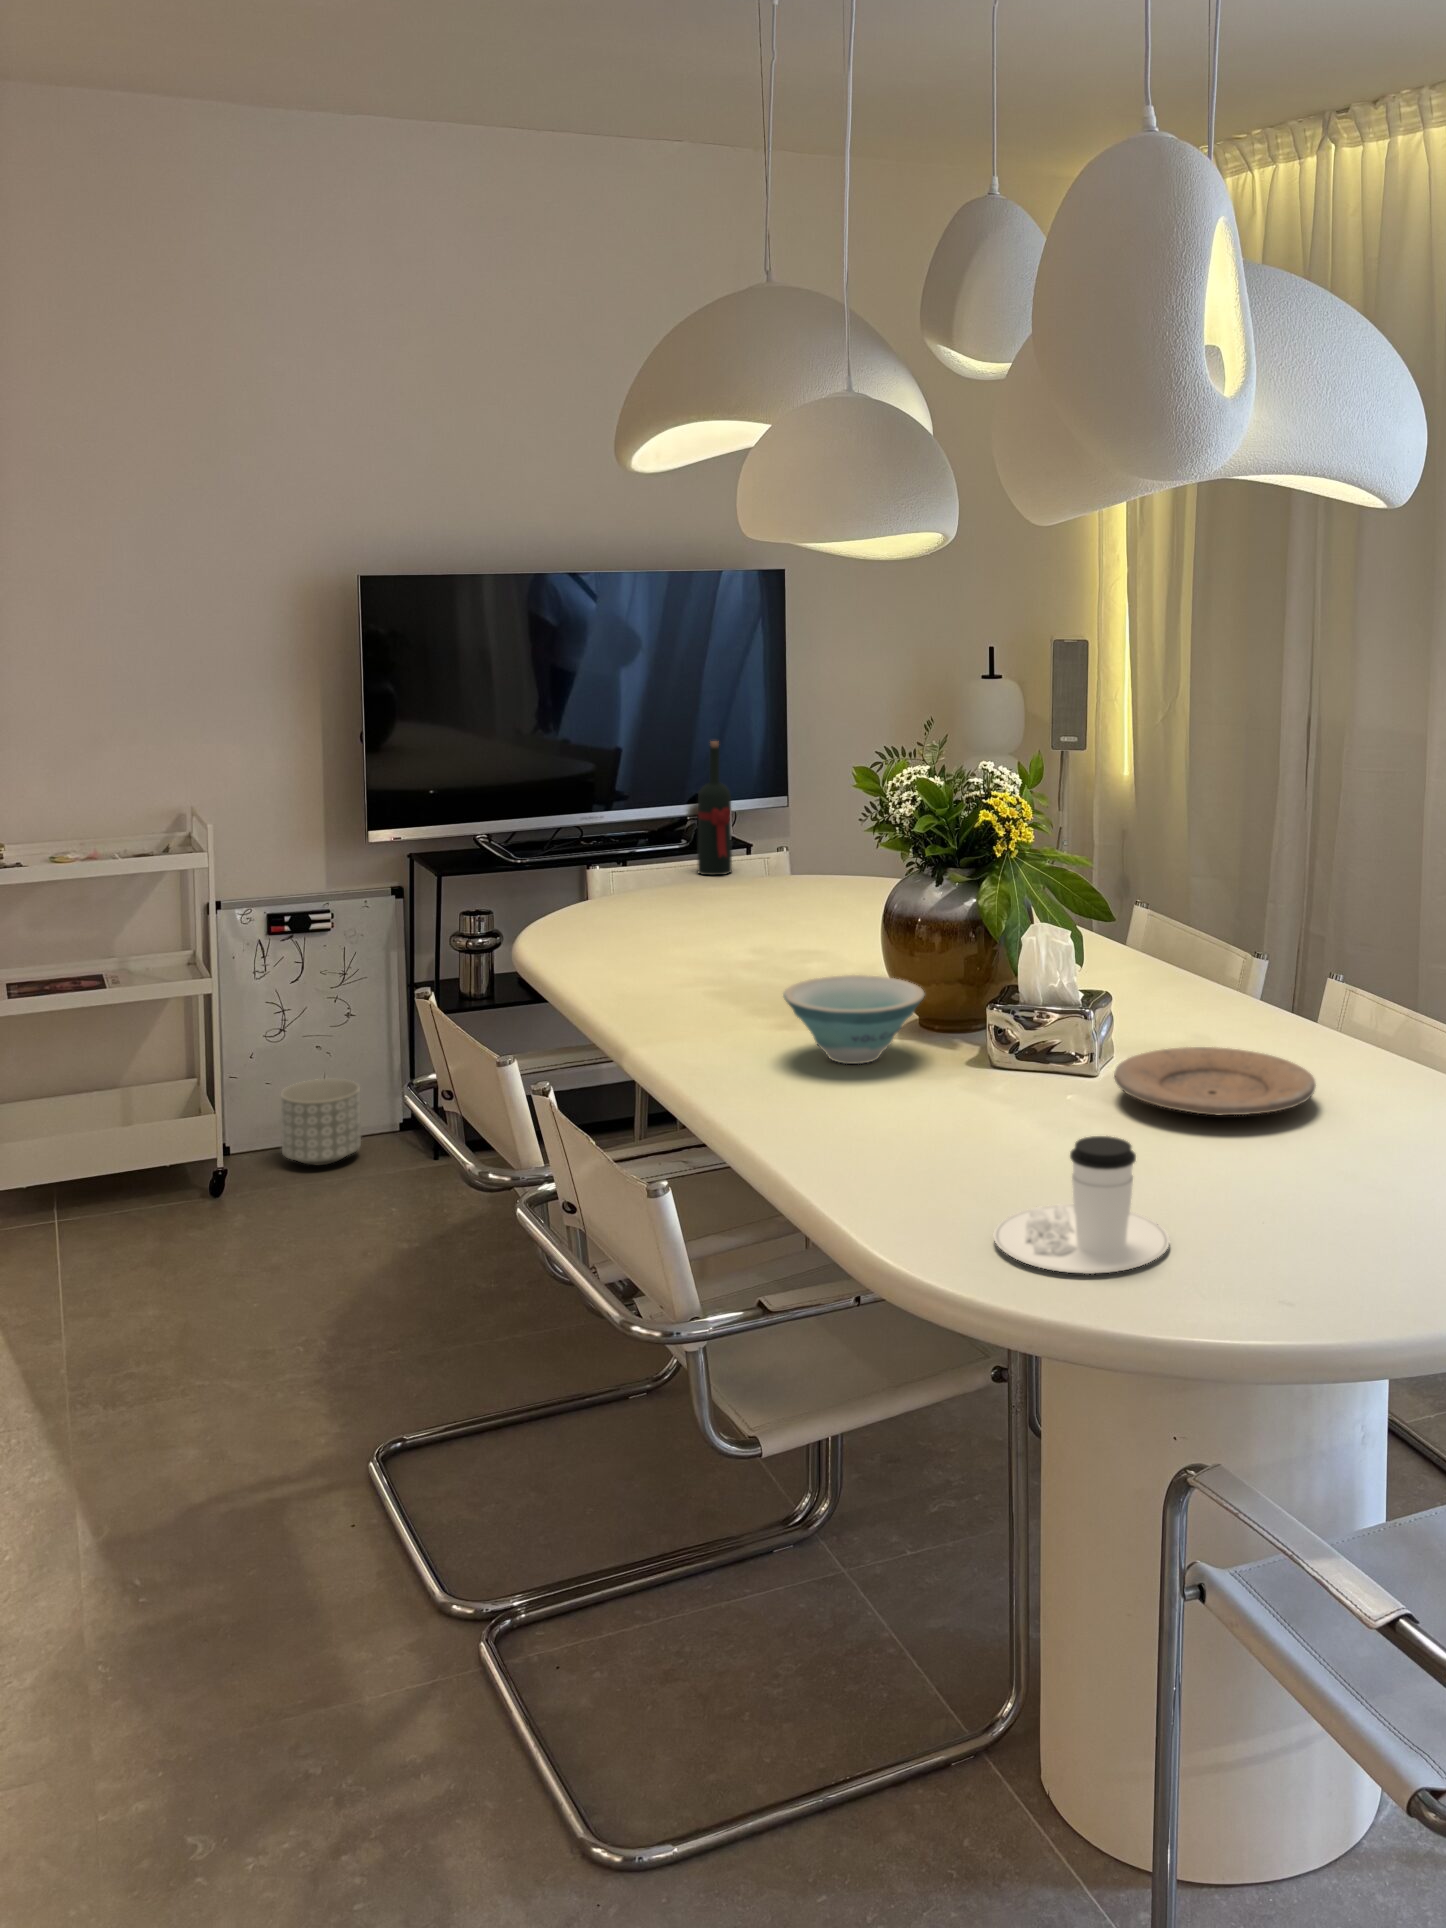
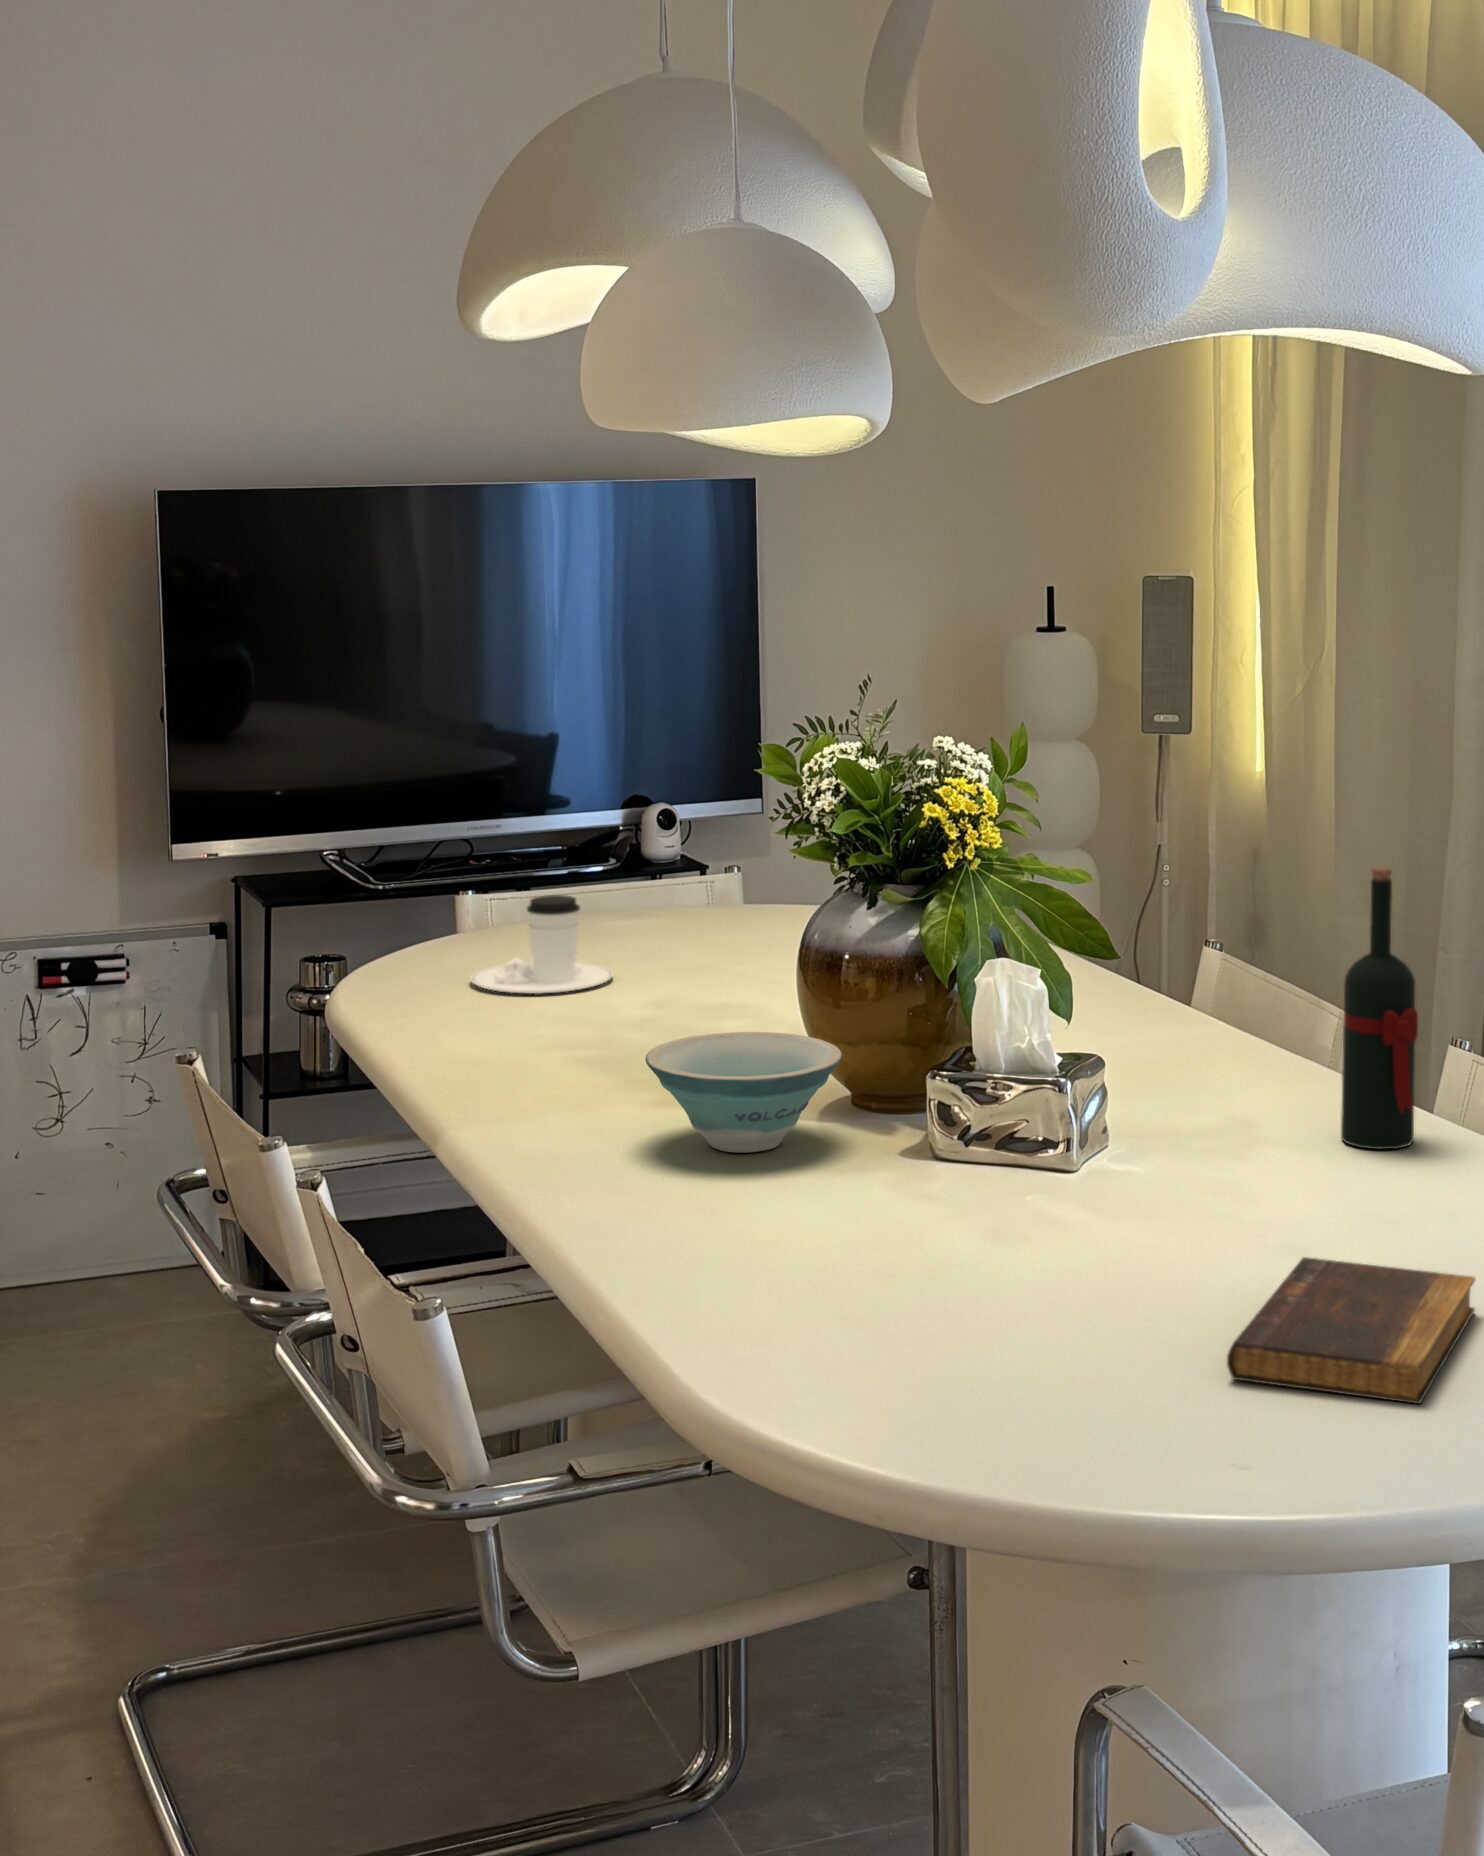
wine bottle: present [698,741,732,875] -> present [1341,867,1418,1149]
plate: present [1114,1047,1316,1115] -> none [1086,1133,1366,1224]
planter: present [281,1079,361,1165] -> none [54,1186,165,1305]
coffee cup: present [993,1136,1170,1274] -> present [470,895,613,994]
book: none [1259,1142,1418,1252] -> present [1227,1257,1475,1404]

